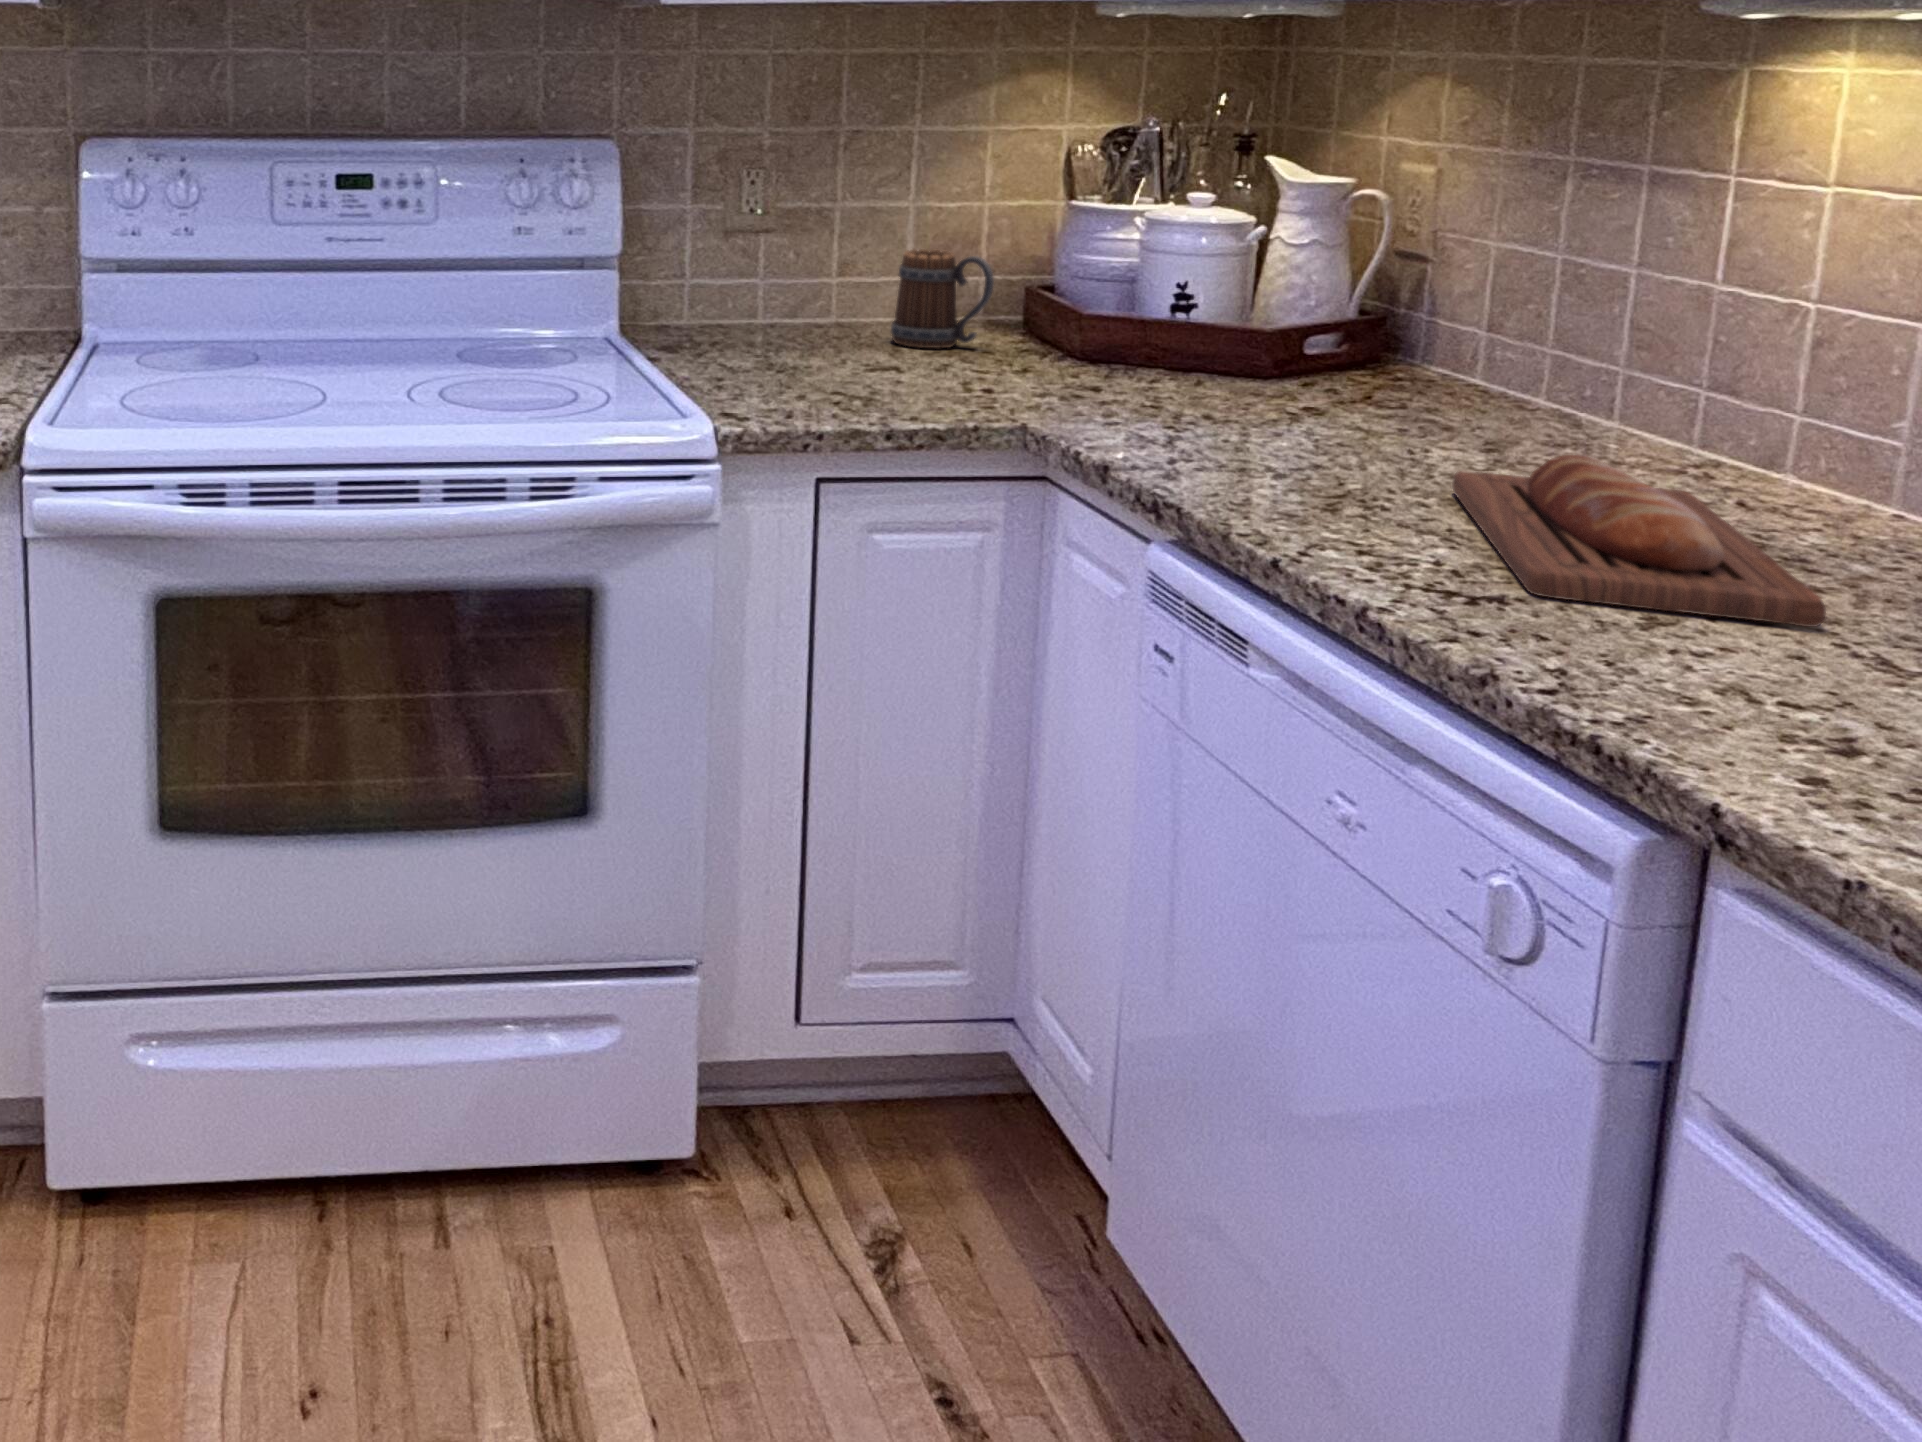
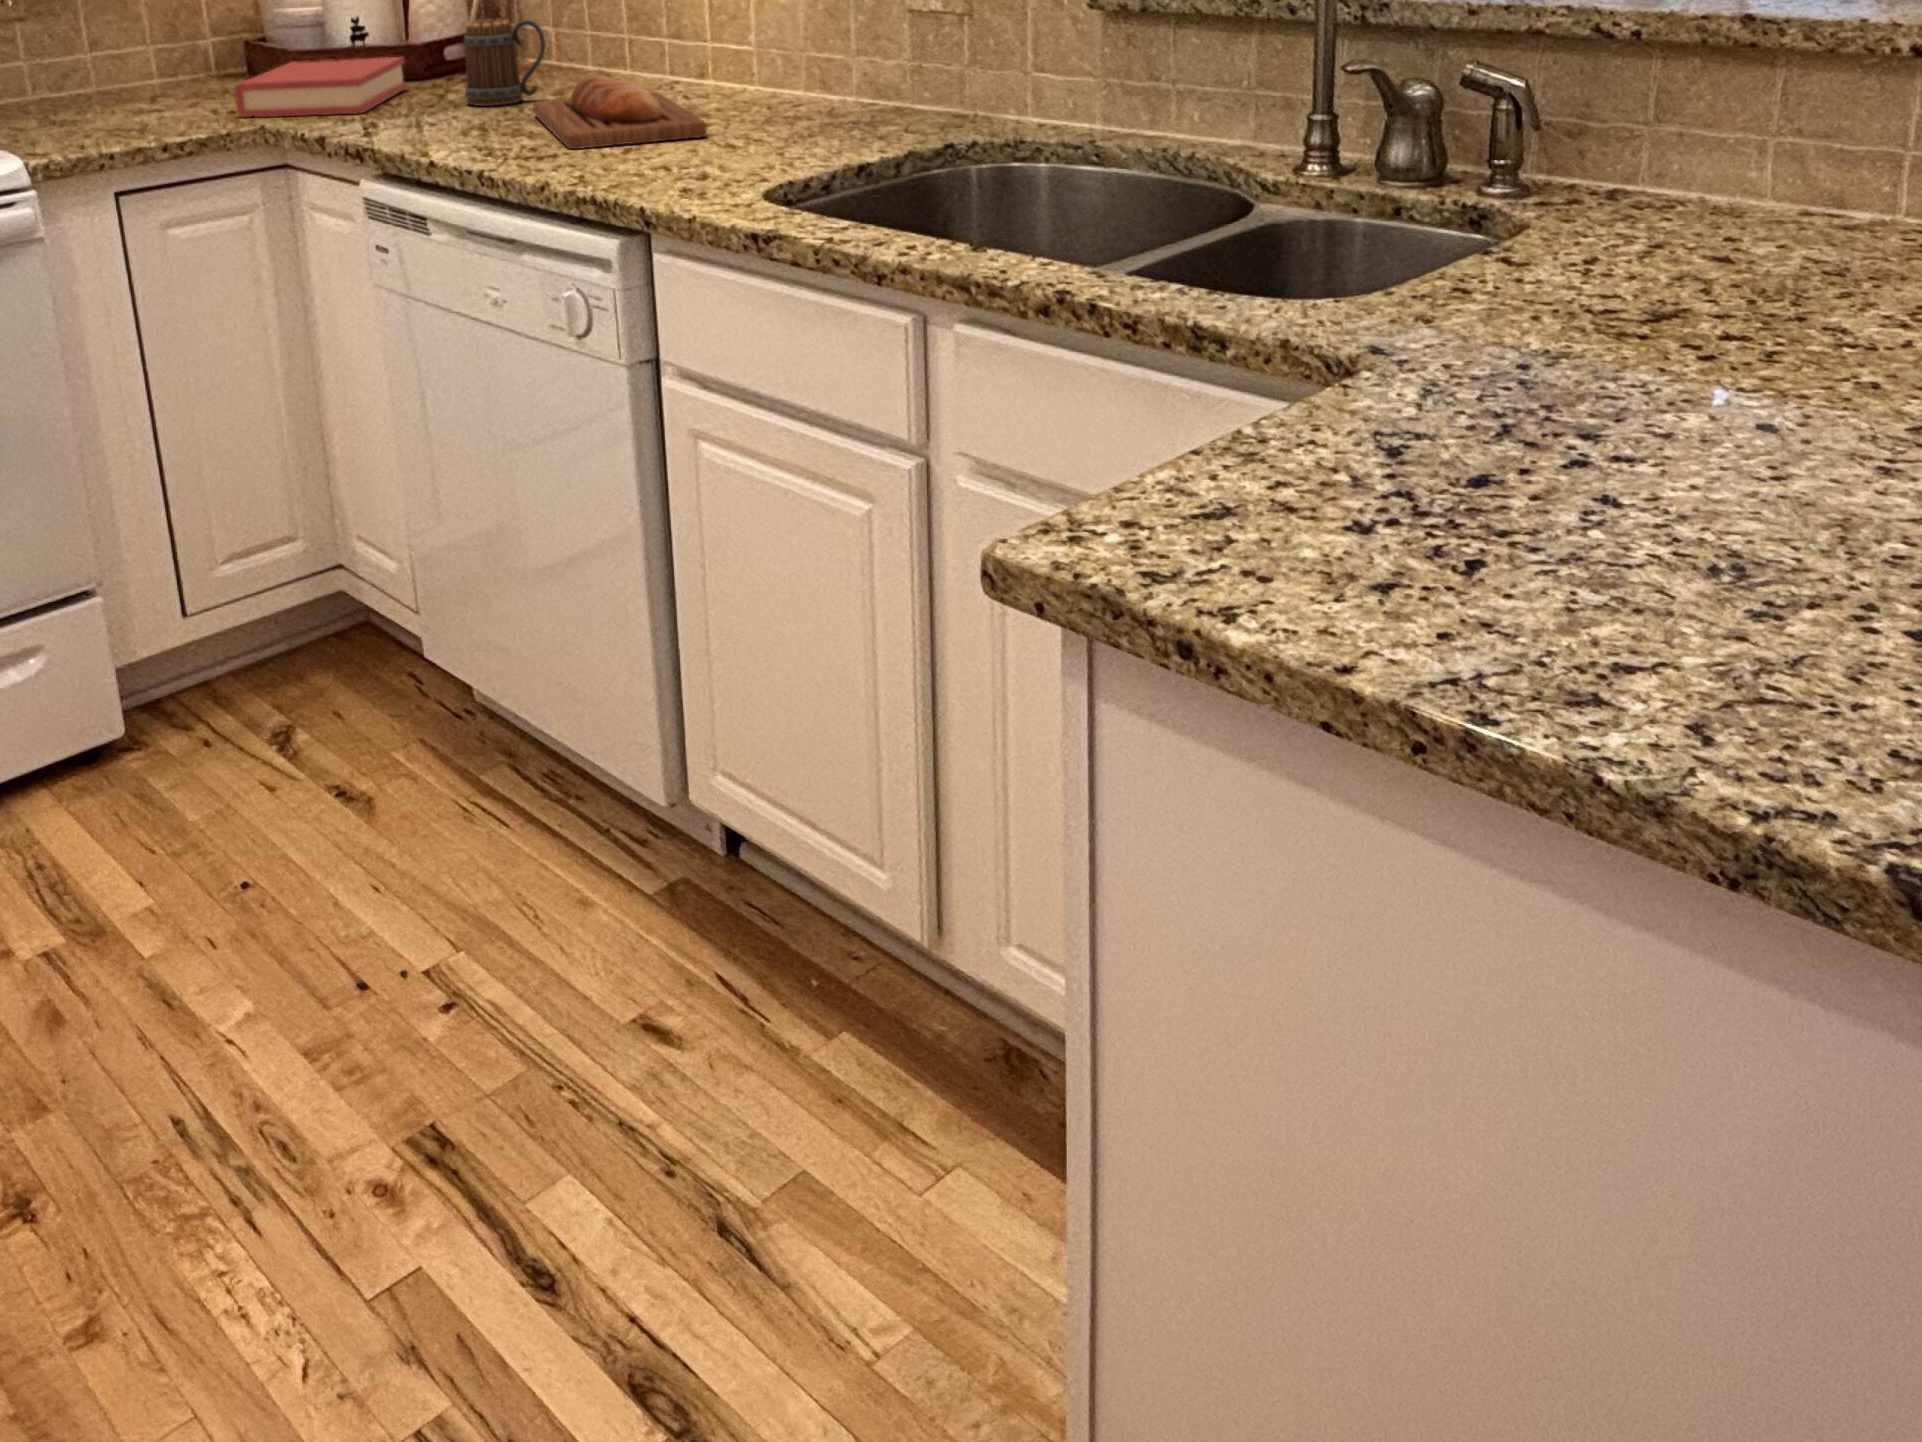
mug: present [891,249,994,348] -> present [464,19,546,106]
hardback book: none [996,328,1243,428] -> present [234,57,407,117]

